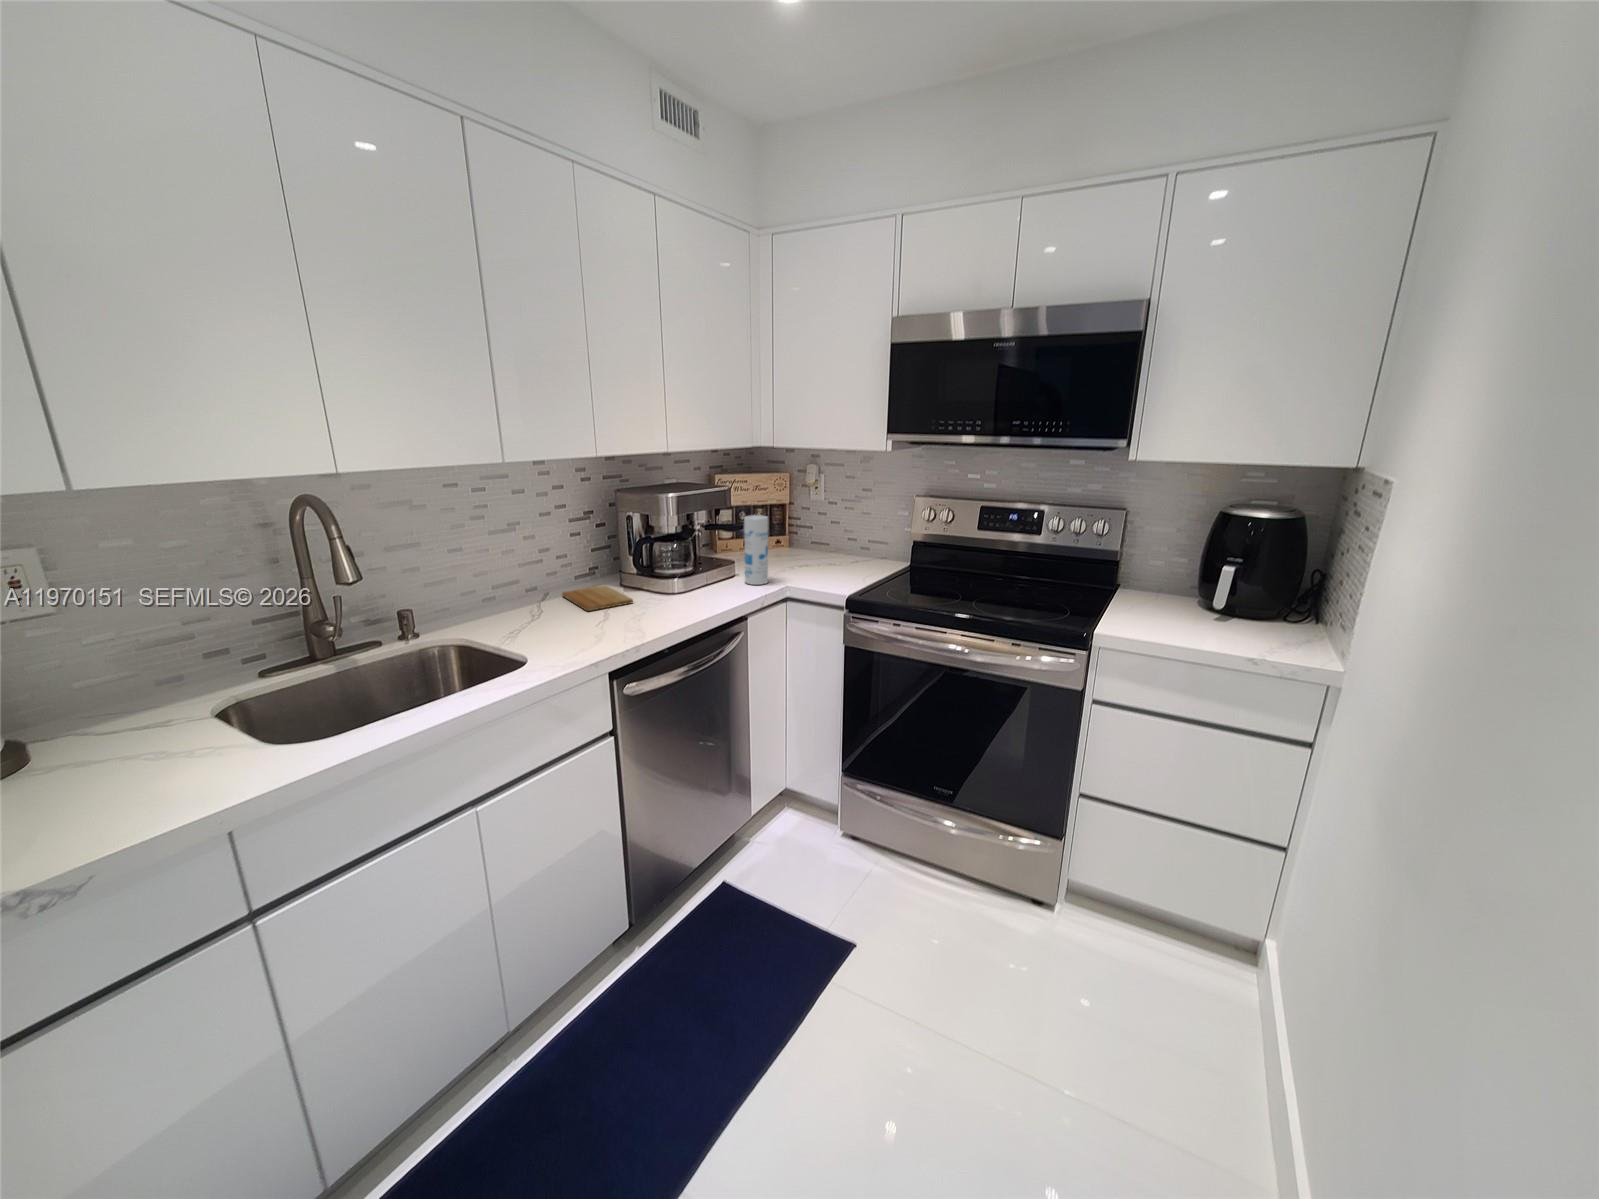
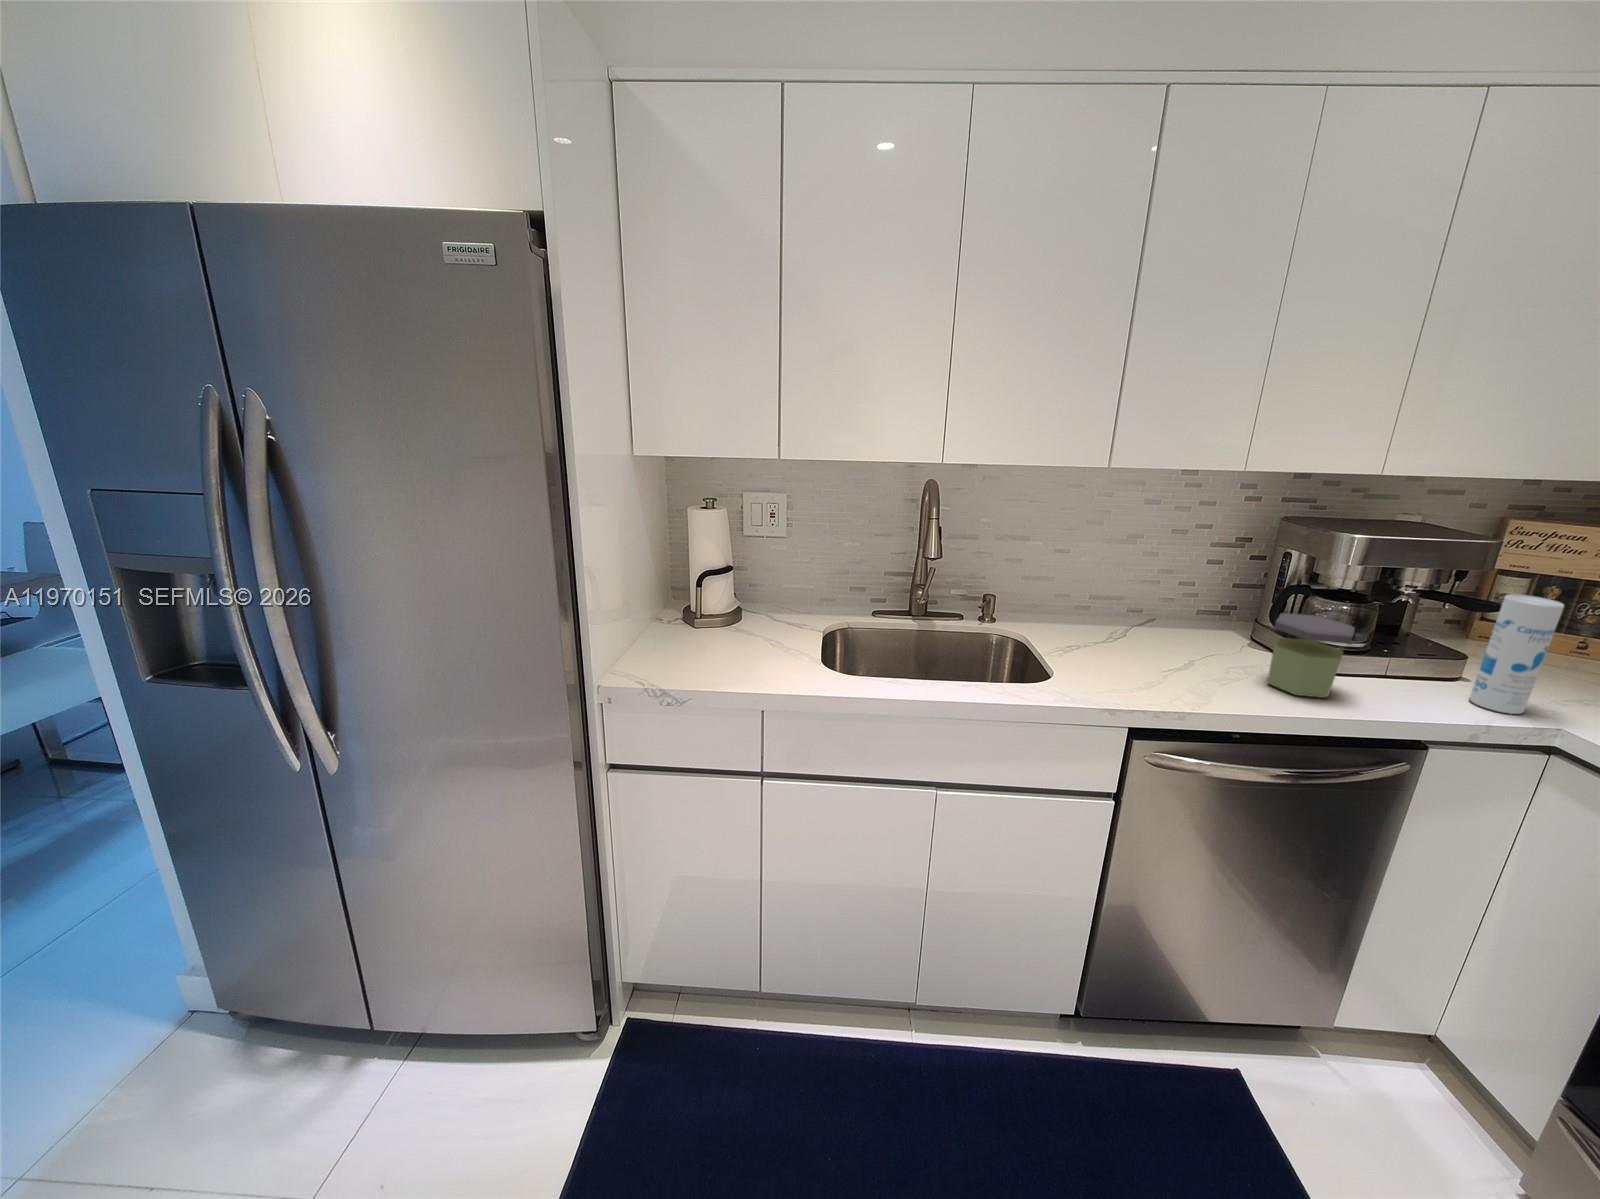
jar: none [650,553,697,610] -> present [1268,613,1355,698]
cutting board: present [562,586,633,611] -> none [1164,624,1242,664]

